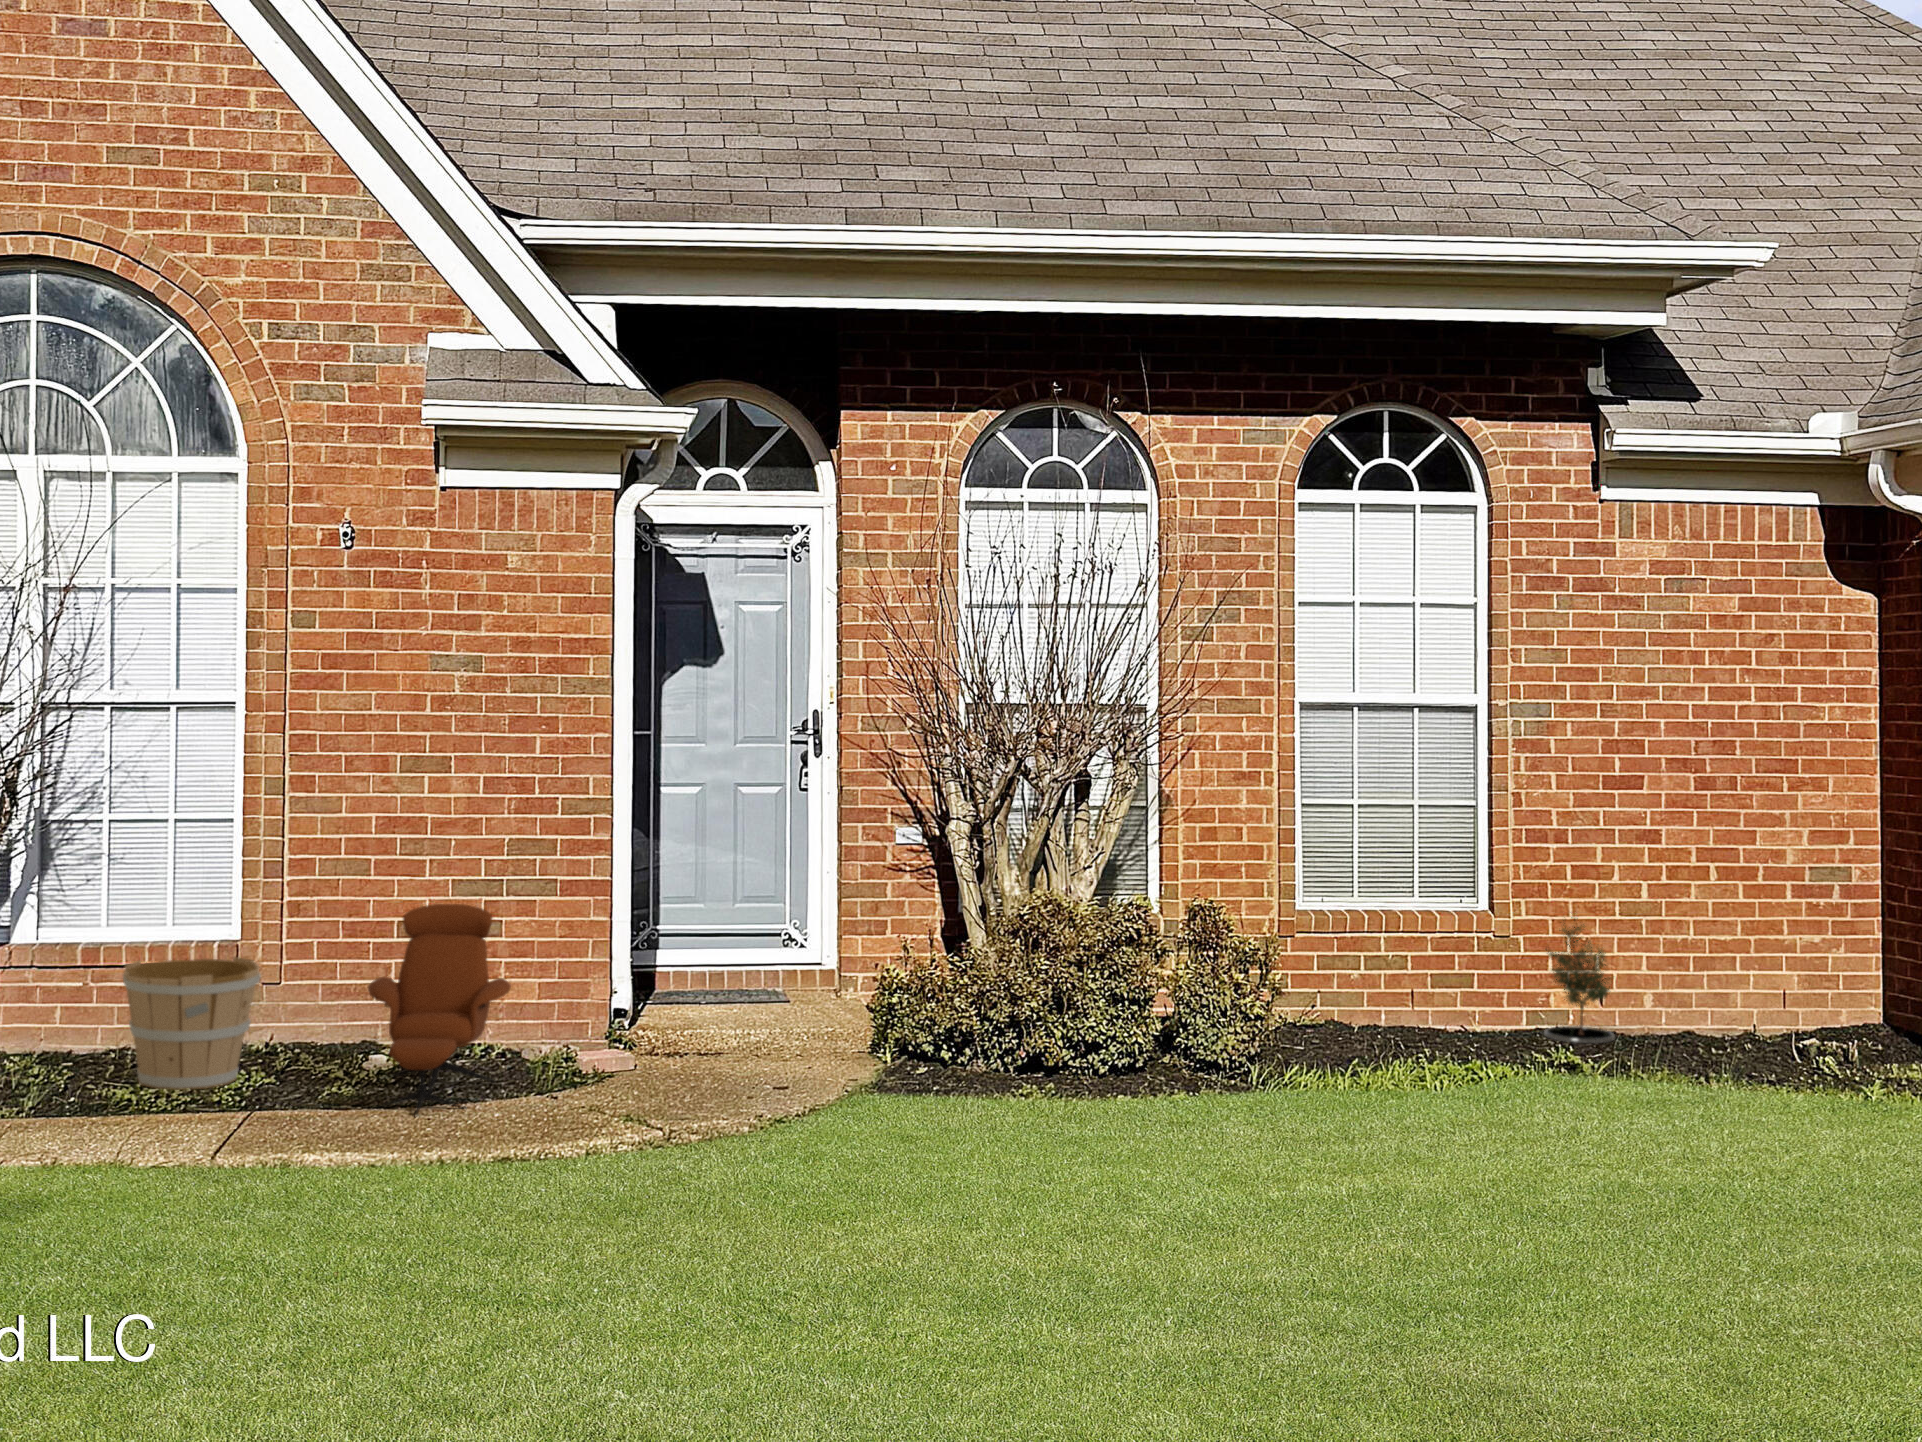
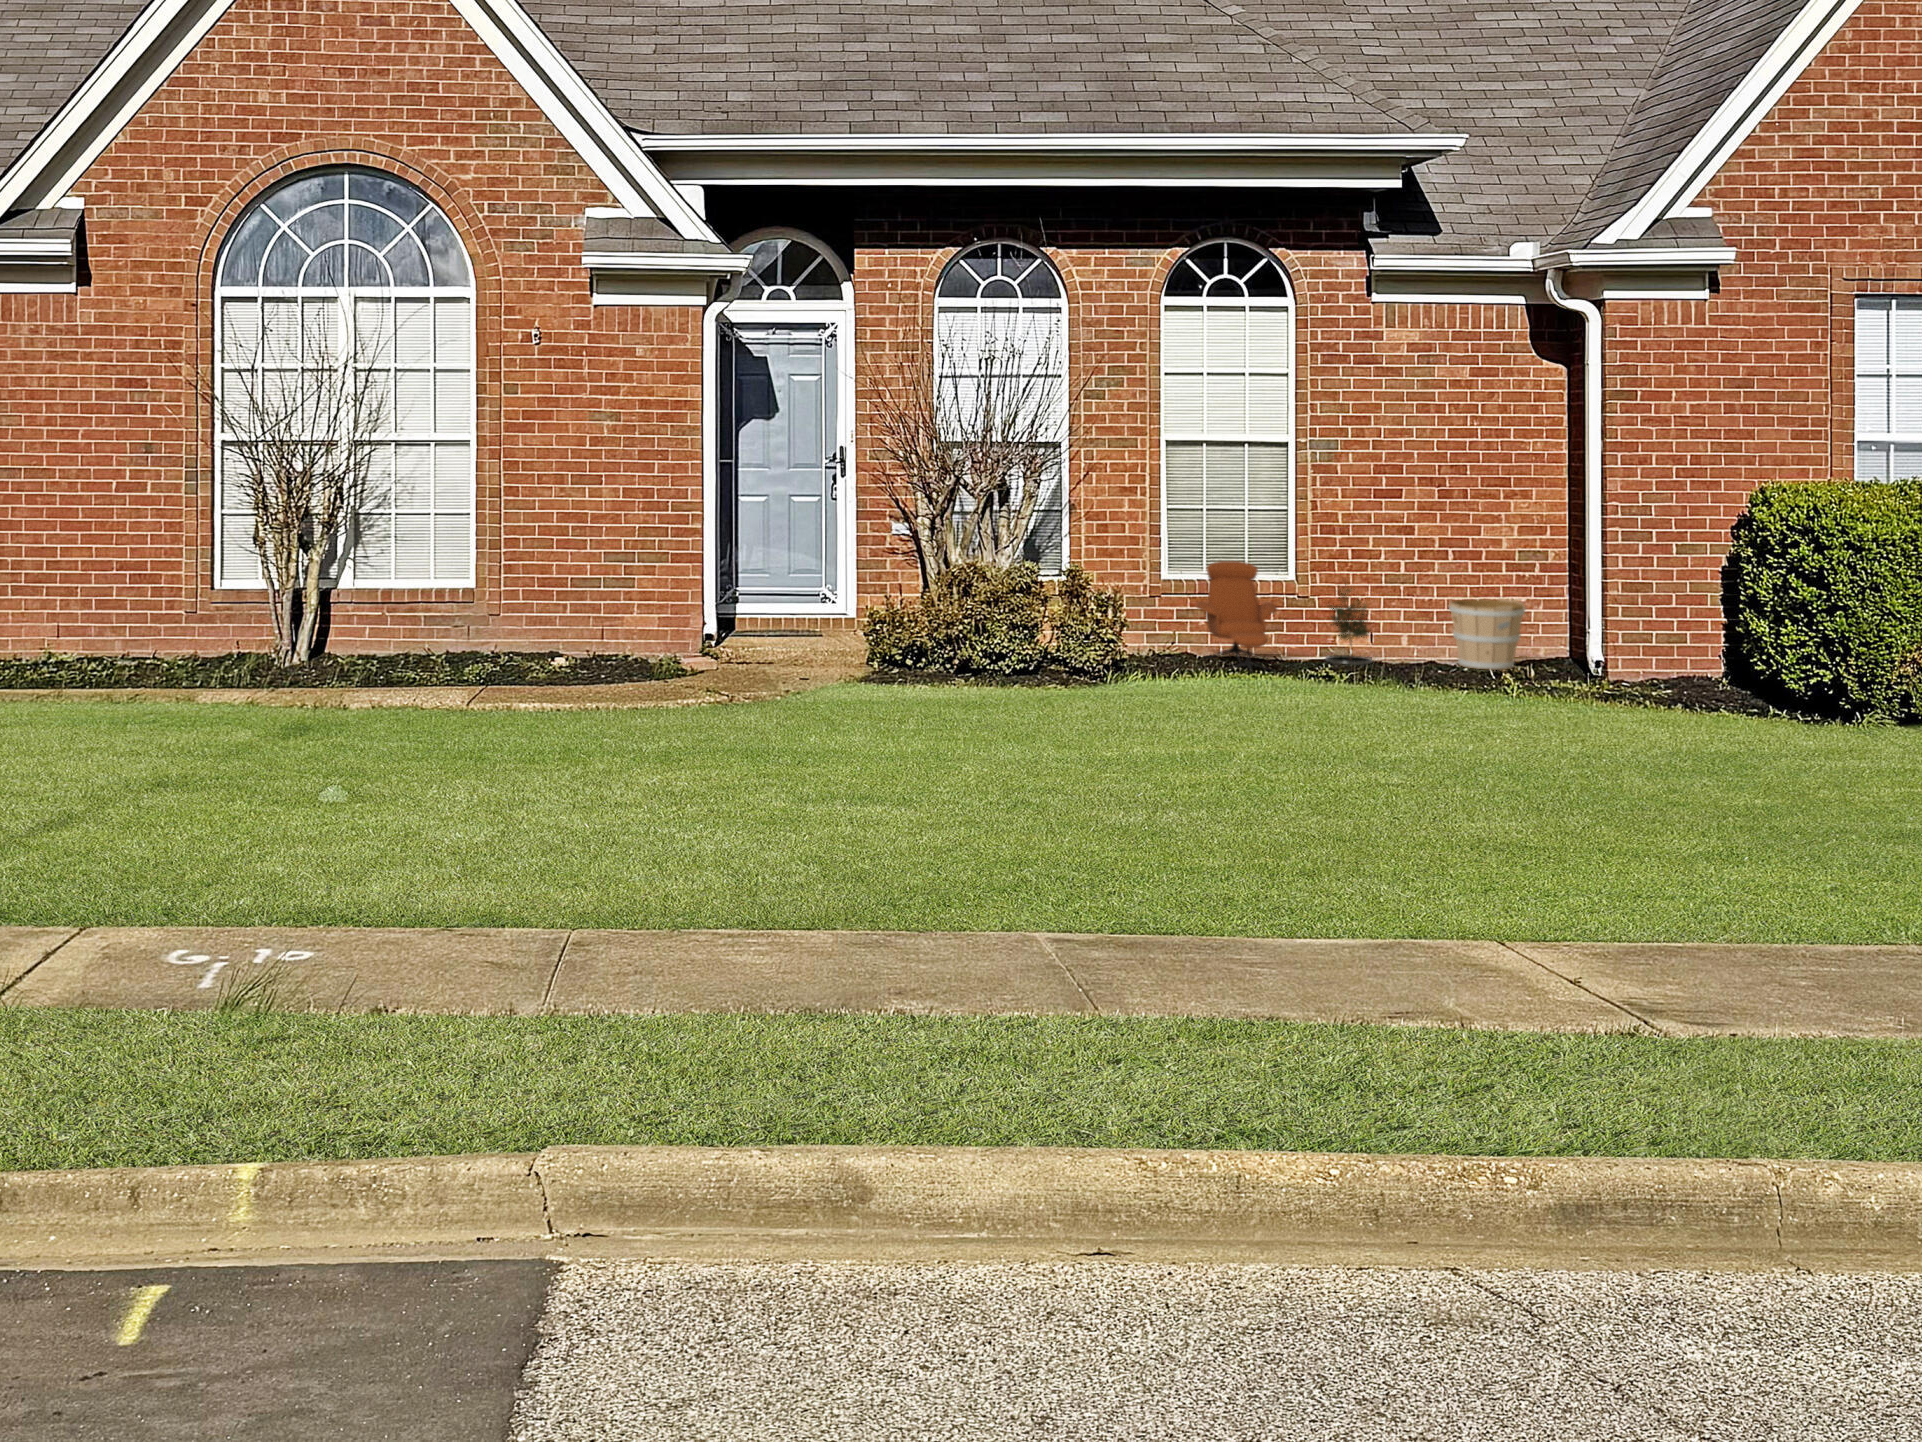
lounge chair: present [368,904,511,1118] -> present [1196,561,1277,672]
wooden bucket: present [123,957,261,1090] -> present [1449,598,1525,670]

